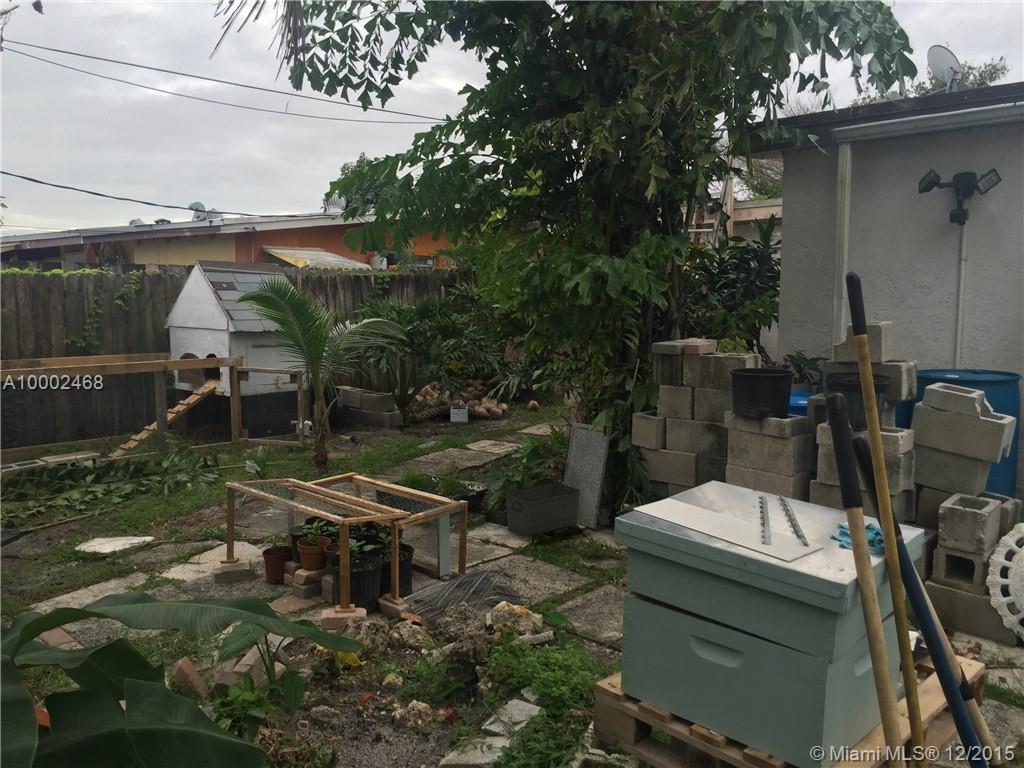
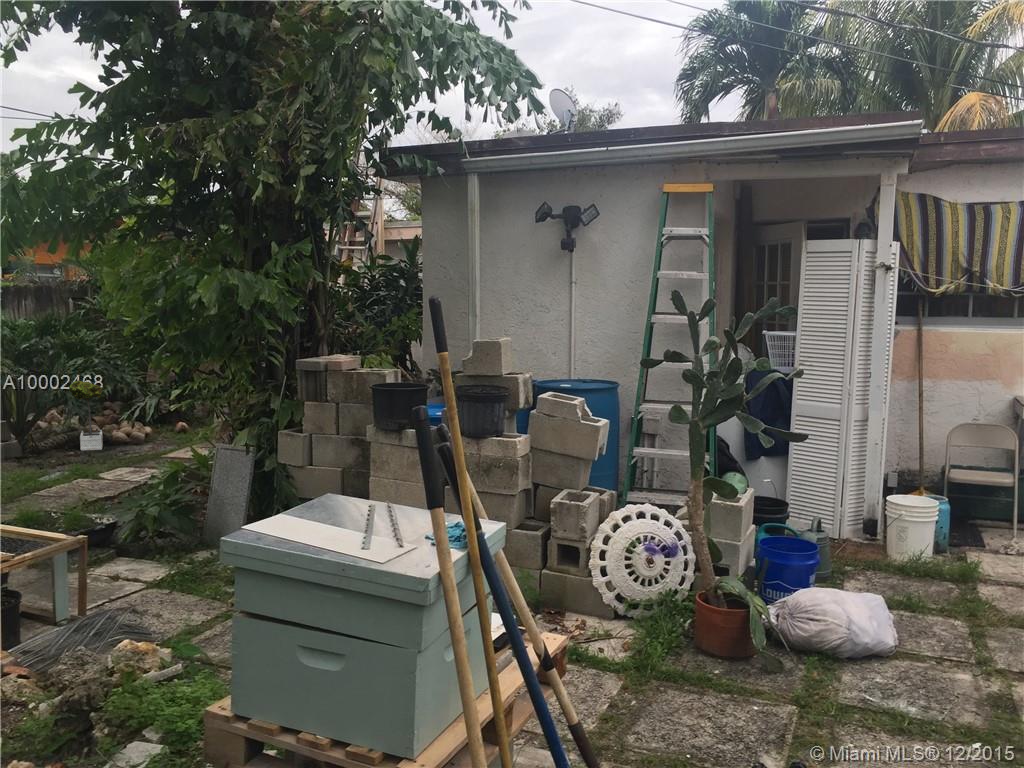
storage bin: present [505,482,580,536] -> none [139,509,226,570]

